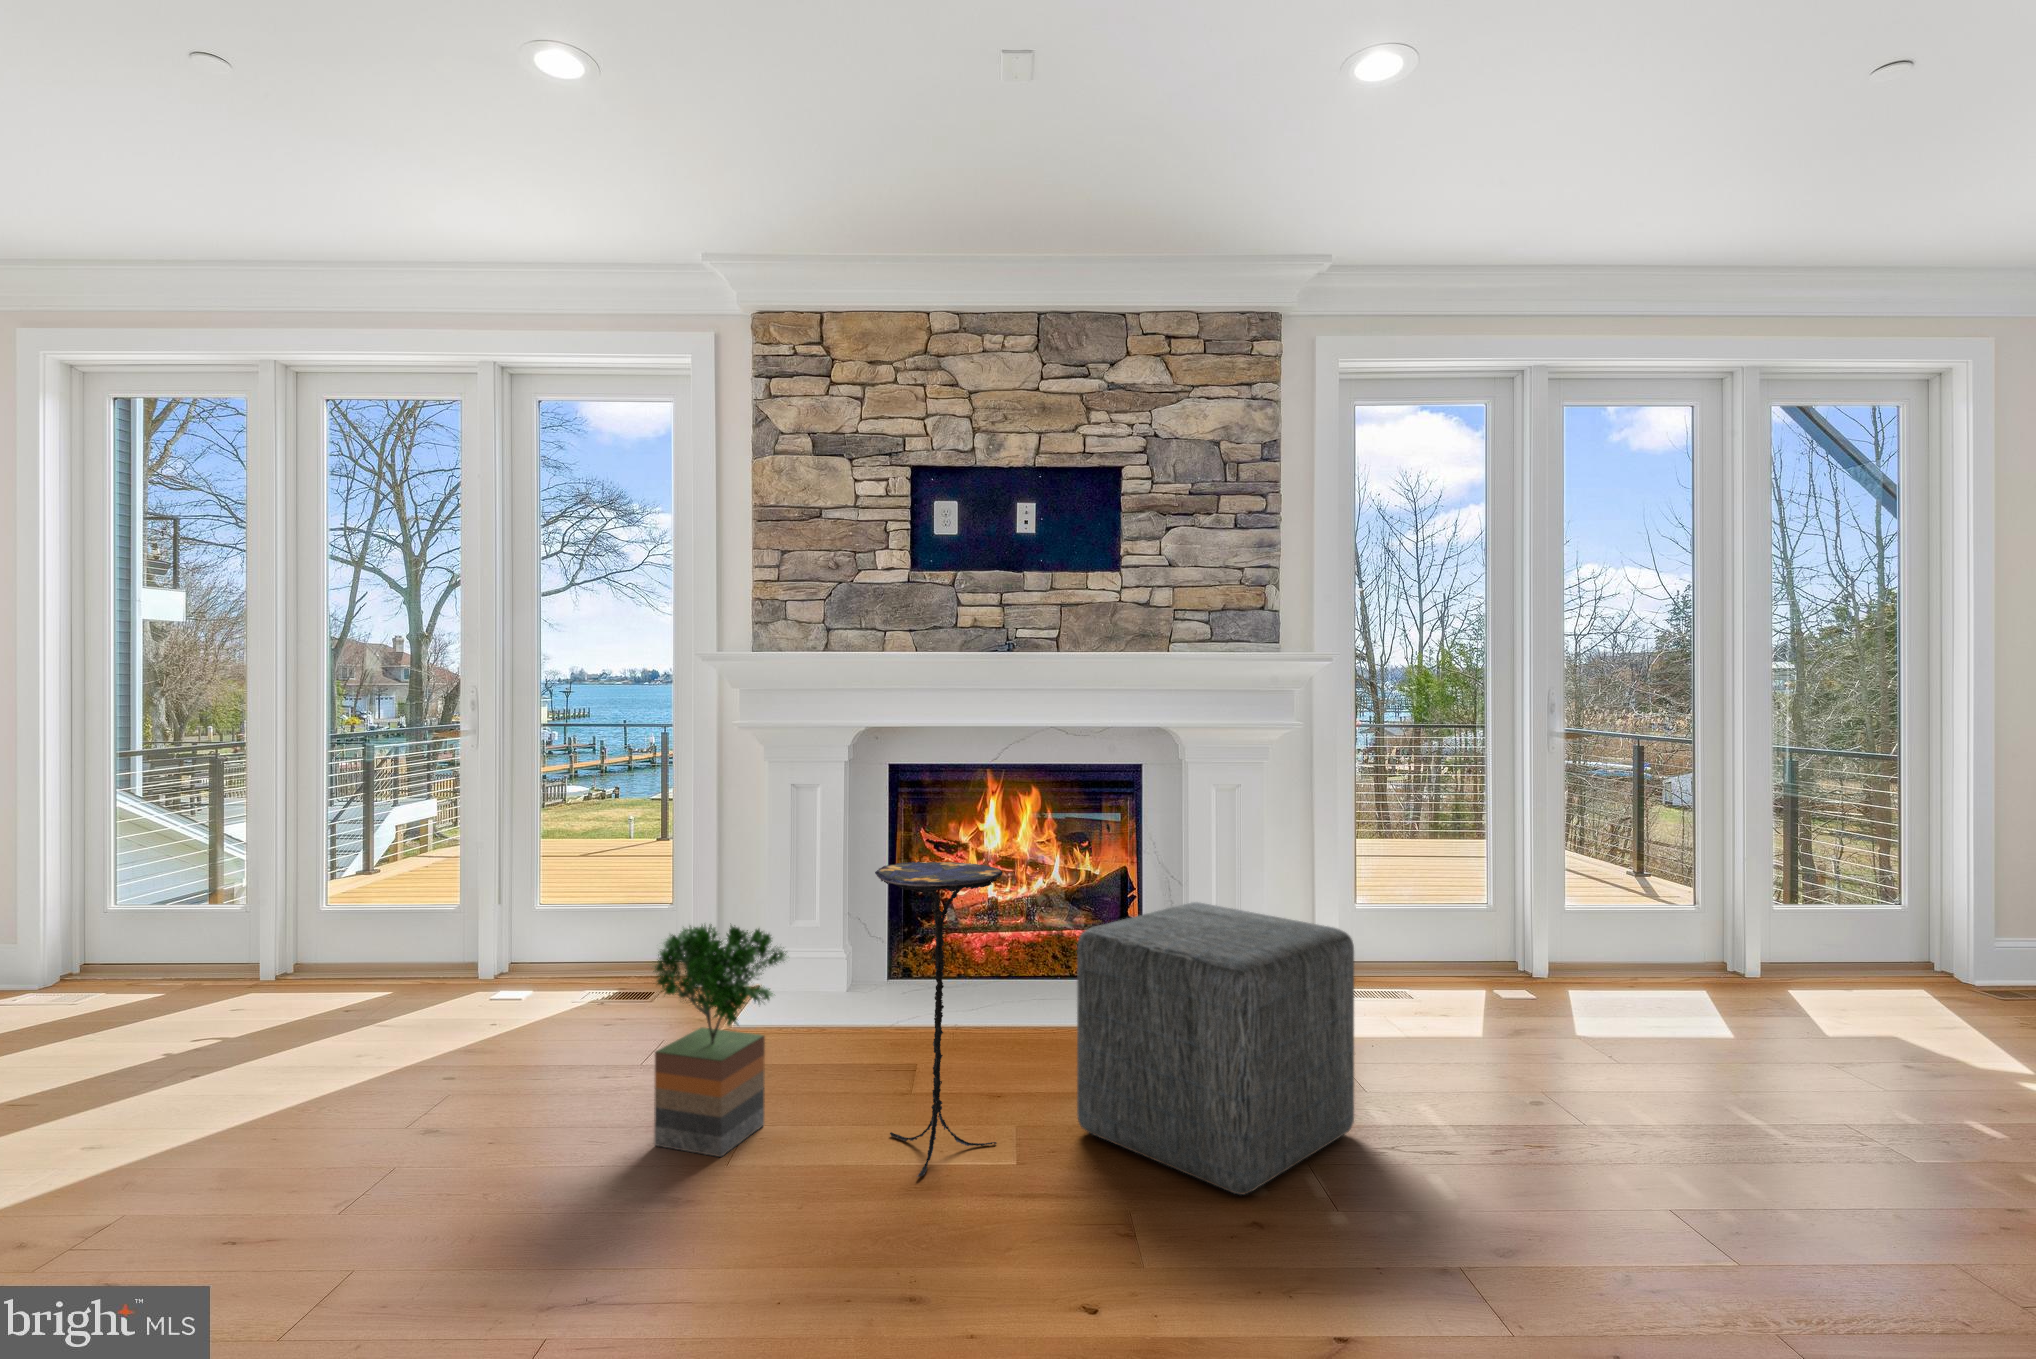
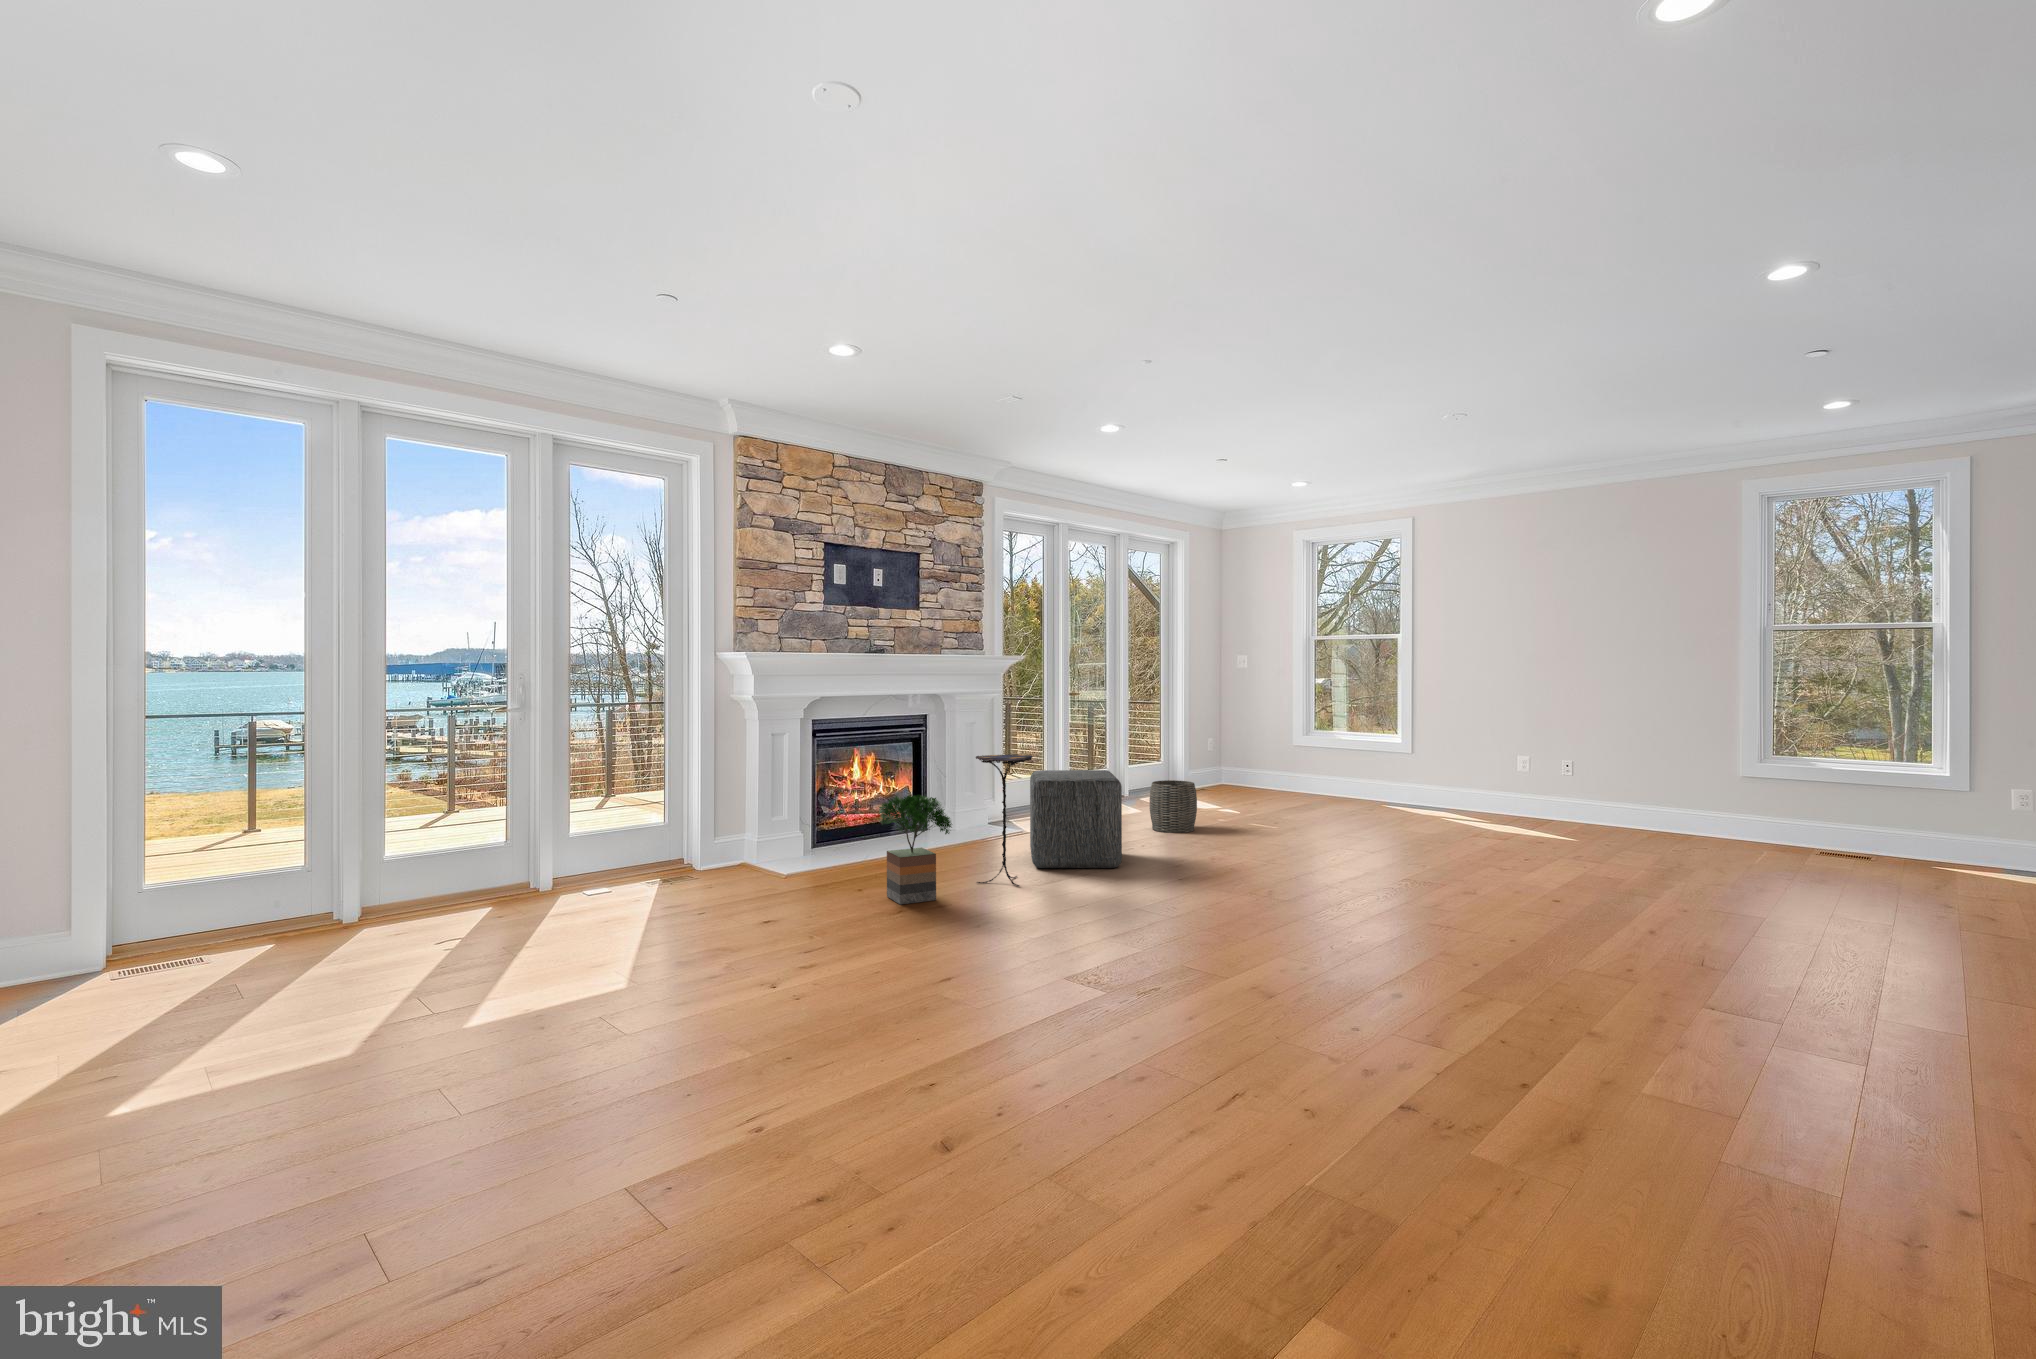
woven basket: none [1621,964,1770,1125] -> present [1150,780,1197,833]

